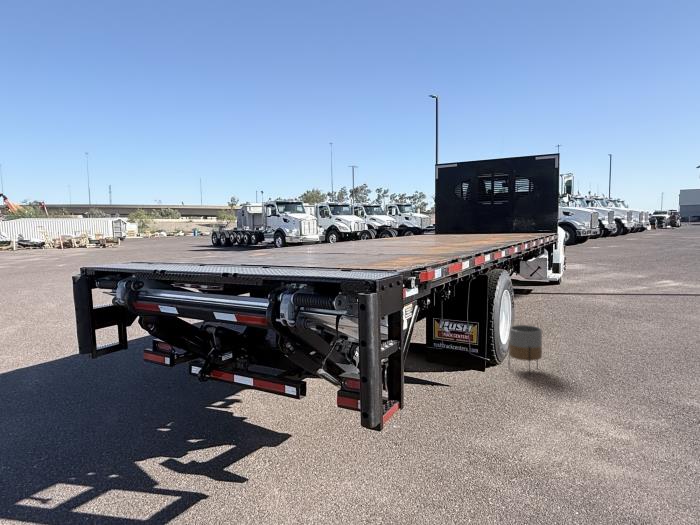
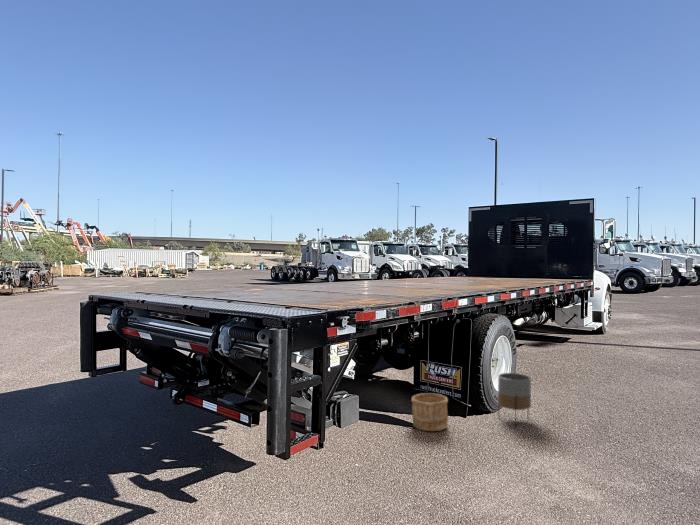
wooden bucket: none [429,350,468,388] -> present [411,393,448,432]

